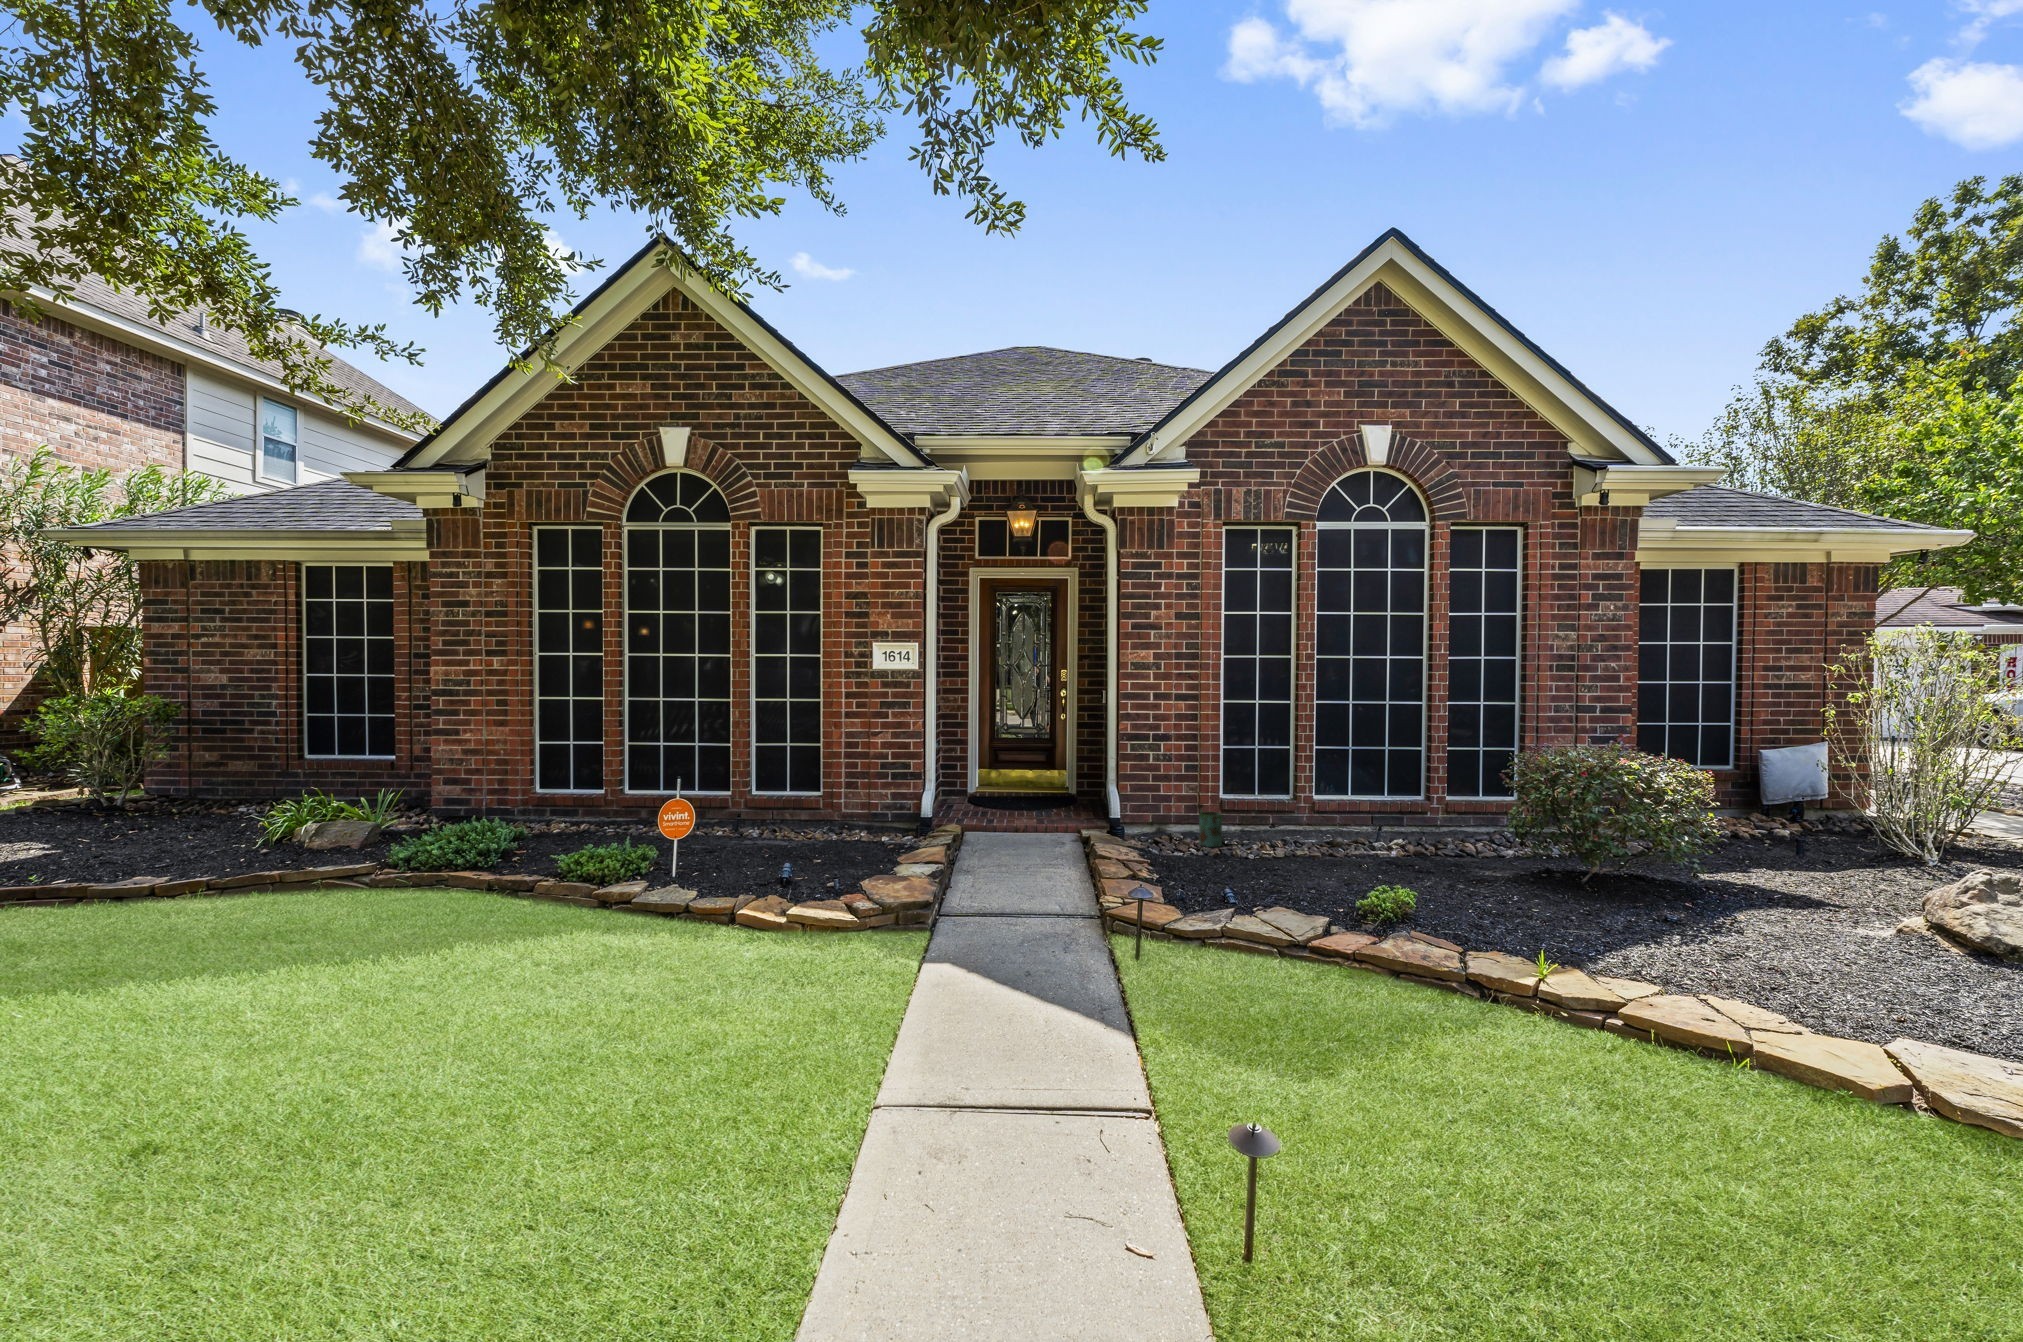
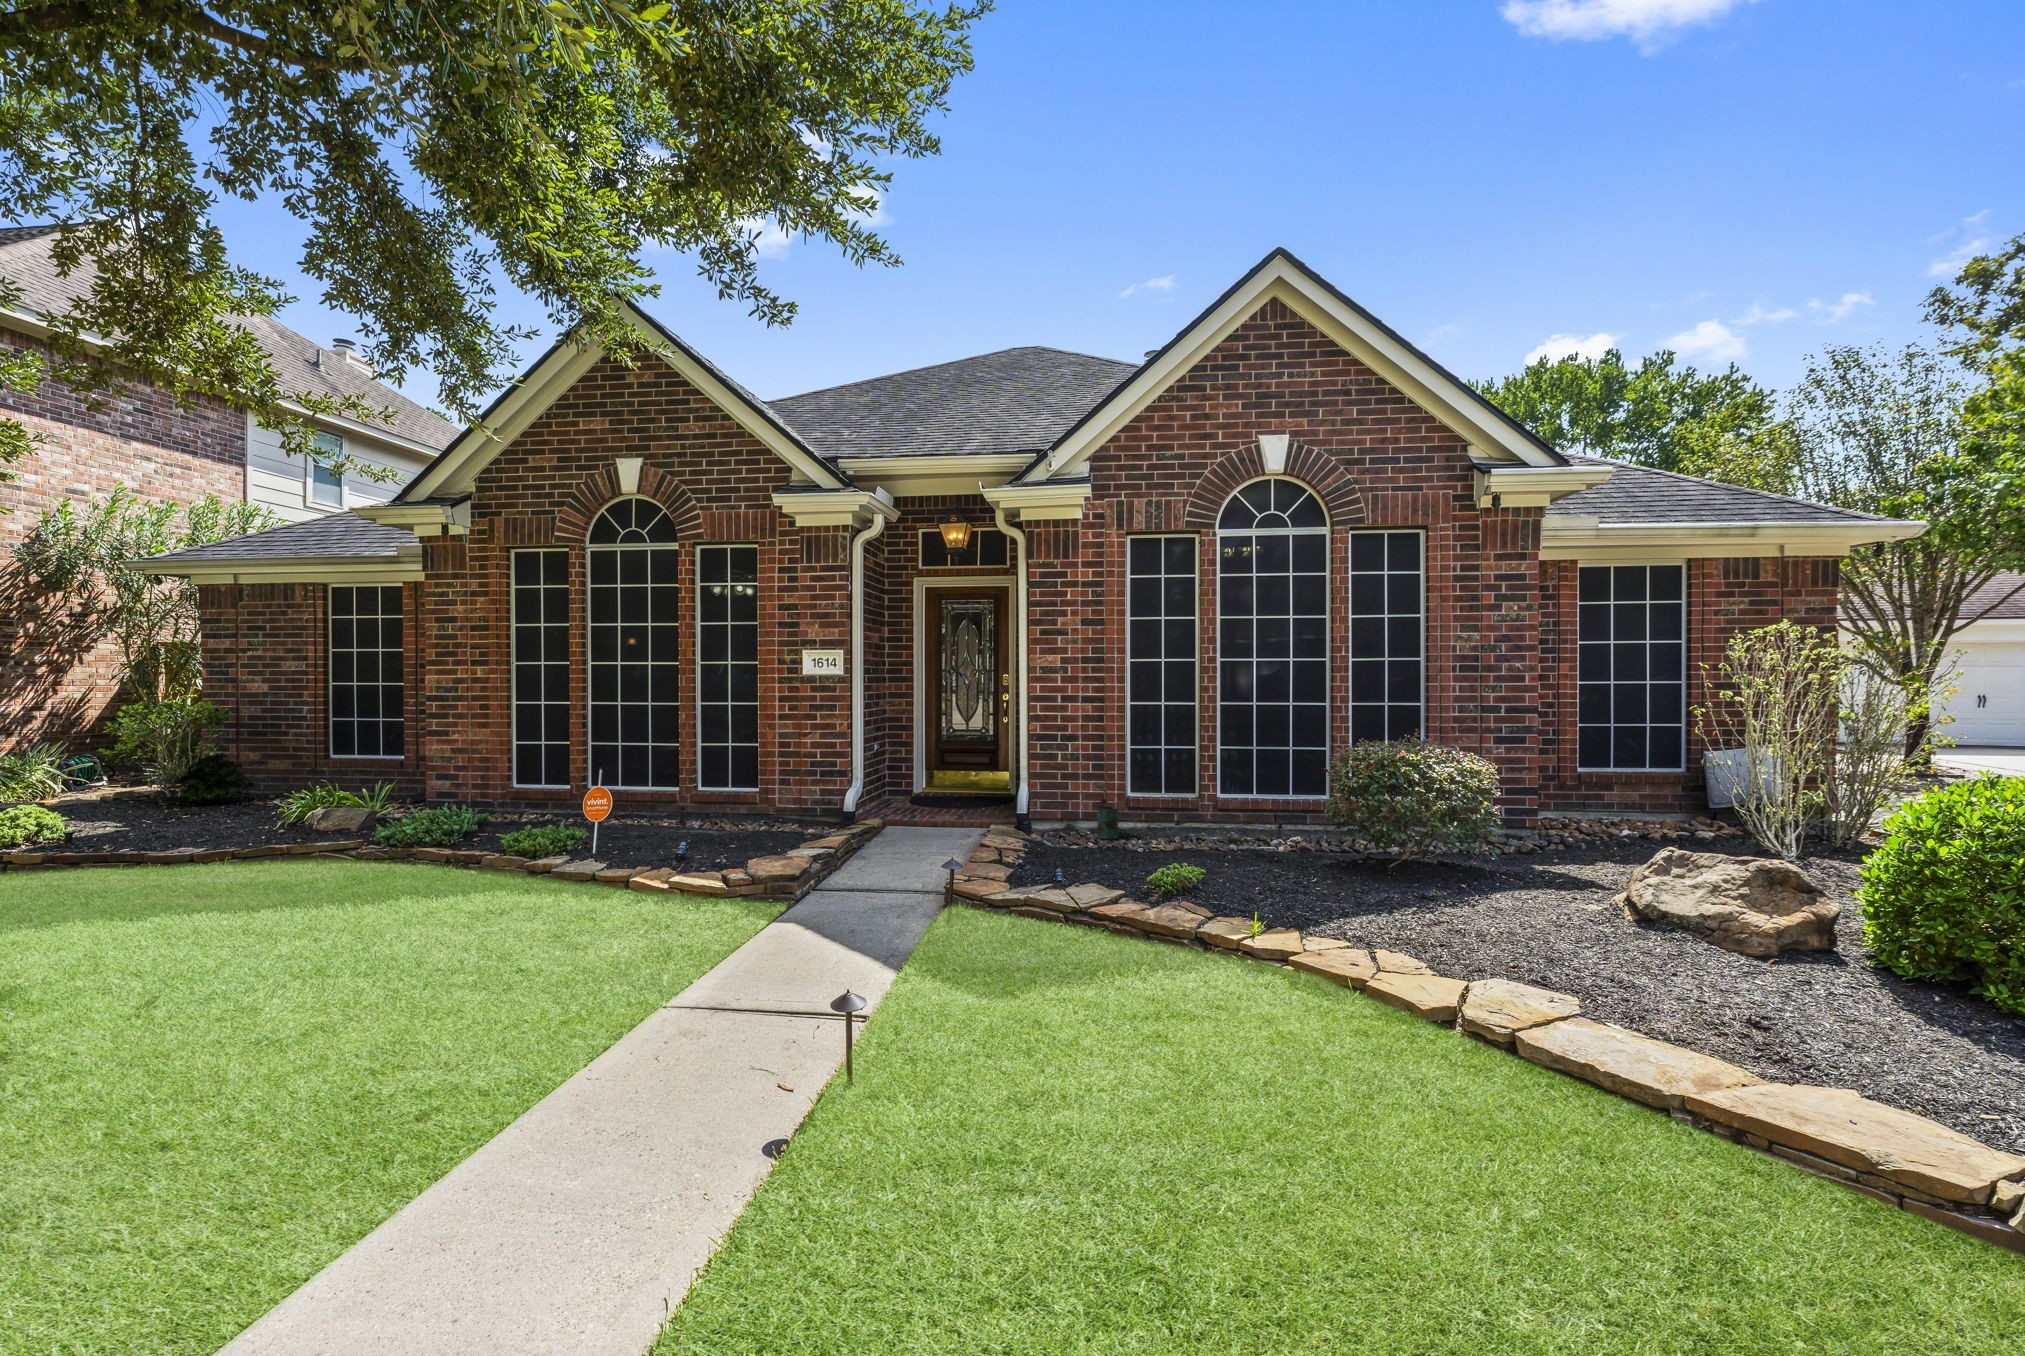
potted plant: none [116,754,212,813] -> present [175,753,254,804]

